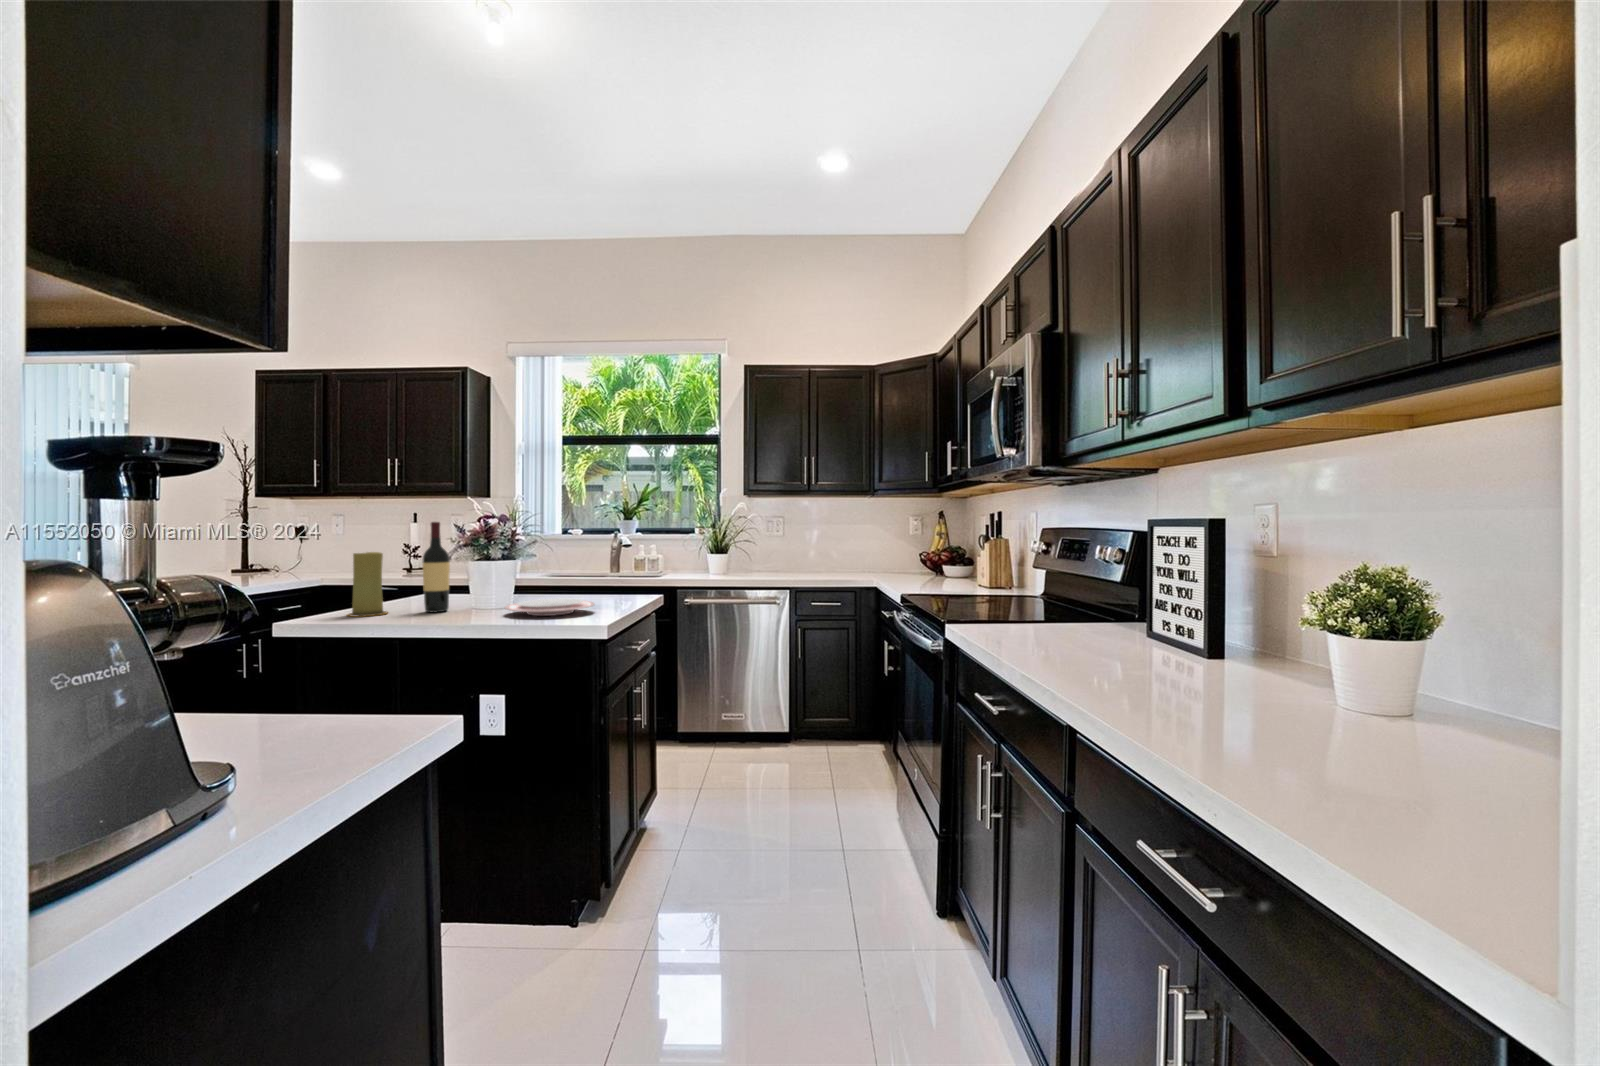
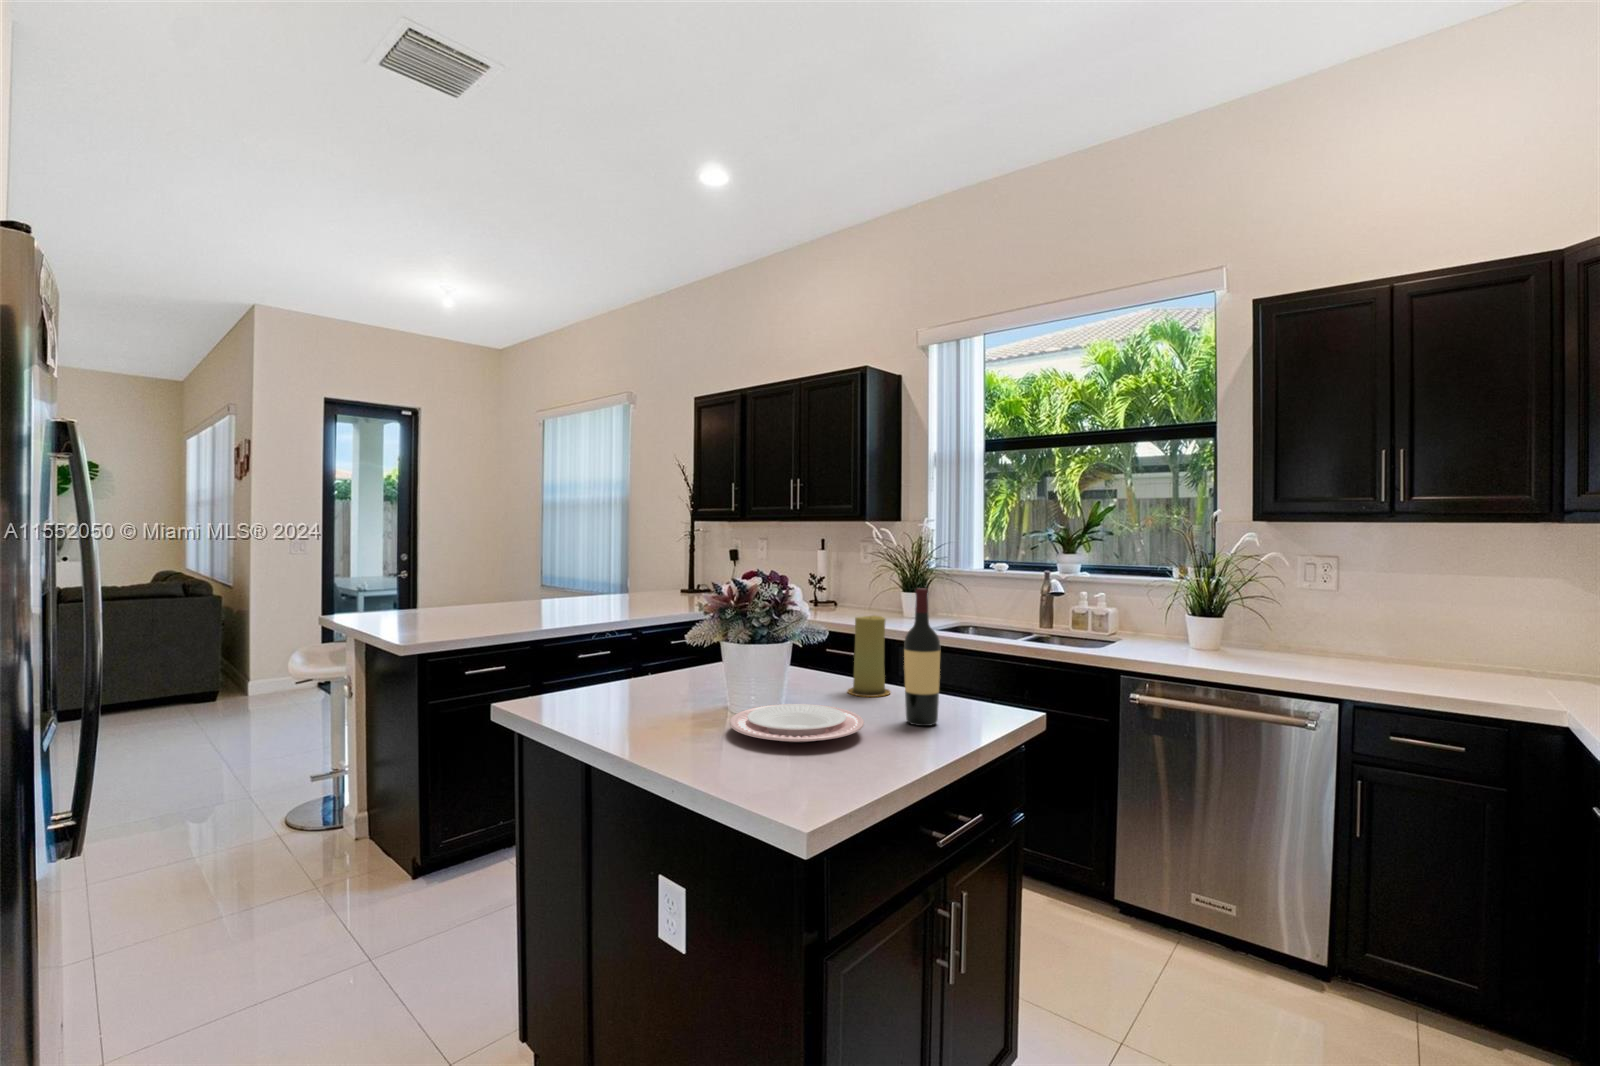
wine bottle: present [422,522,450,612] -> present [904,588,940,726]
candle: present [347,552,388,617] -> present [848,615,890,697]

